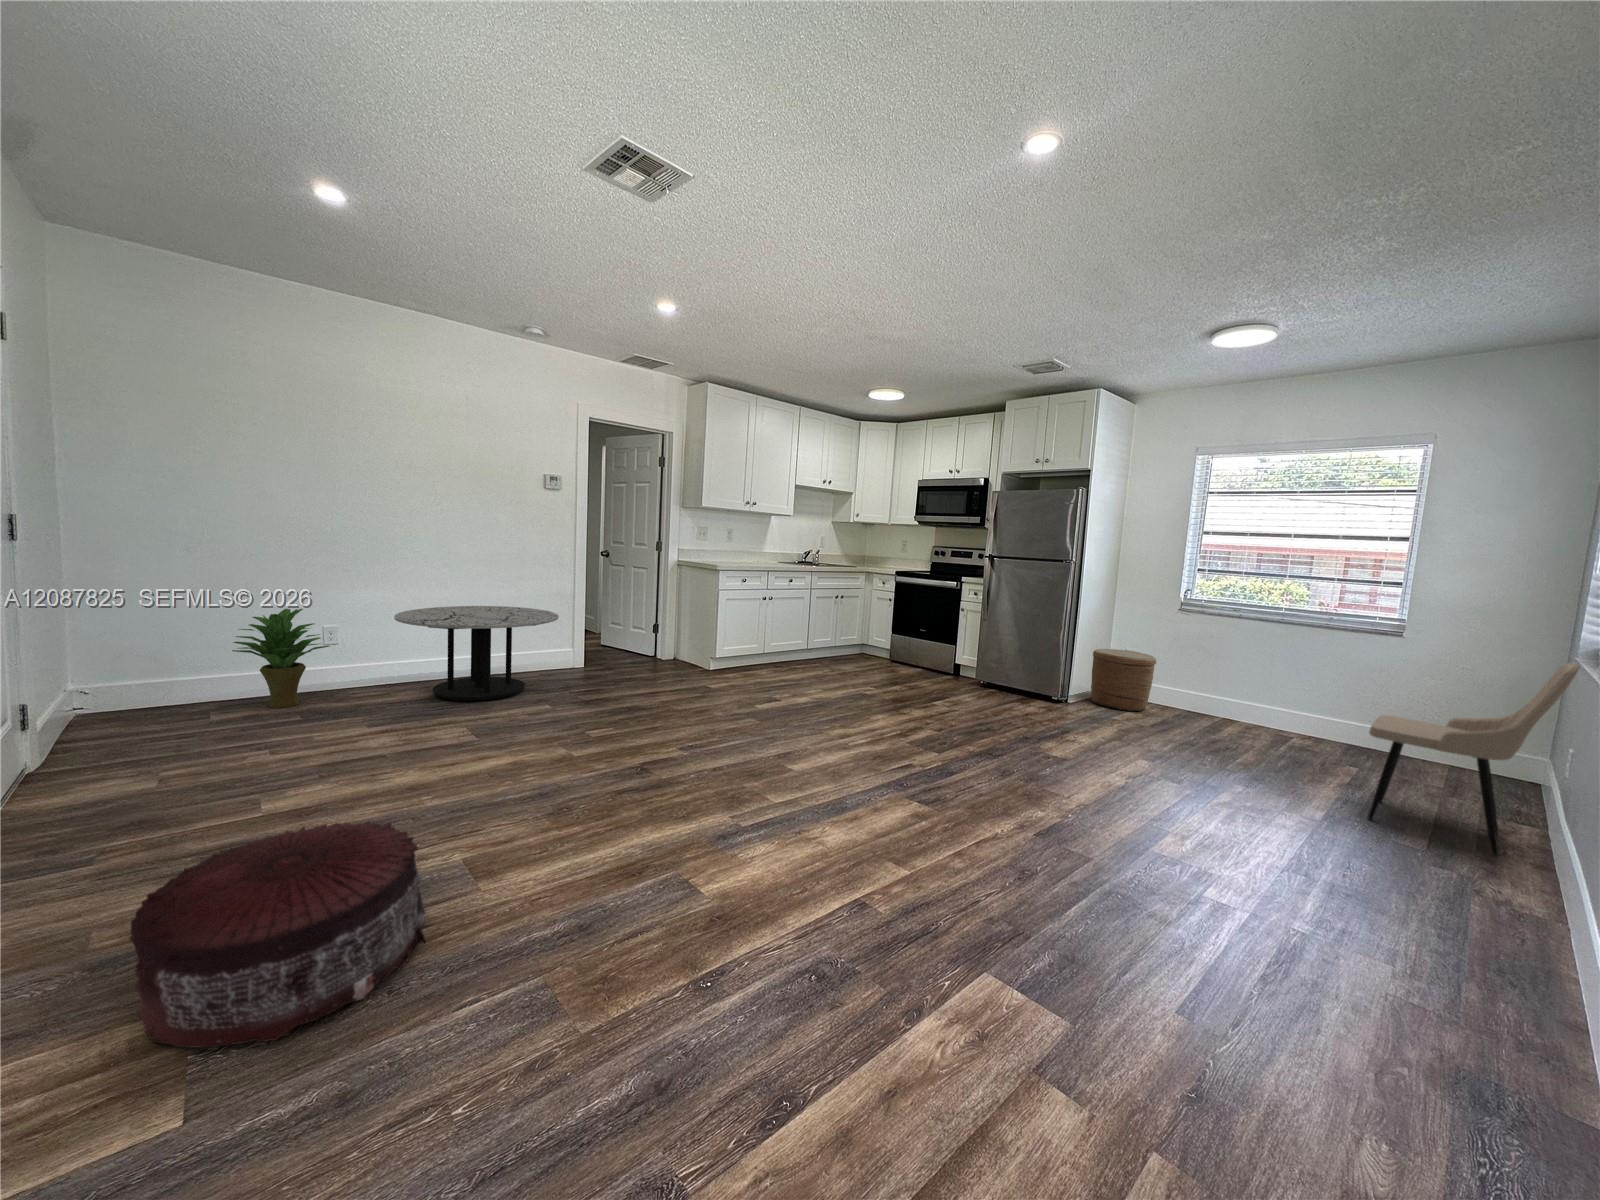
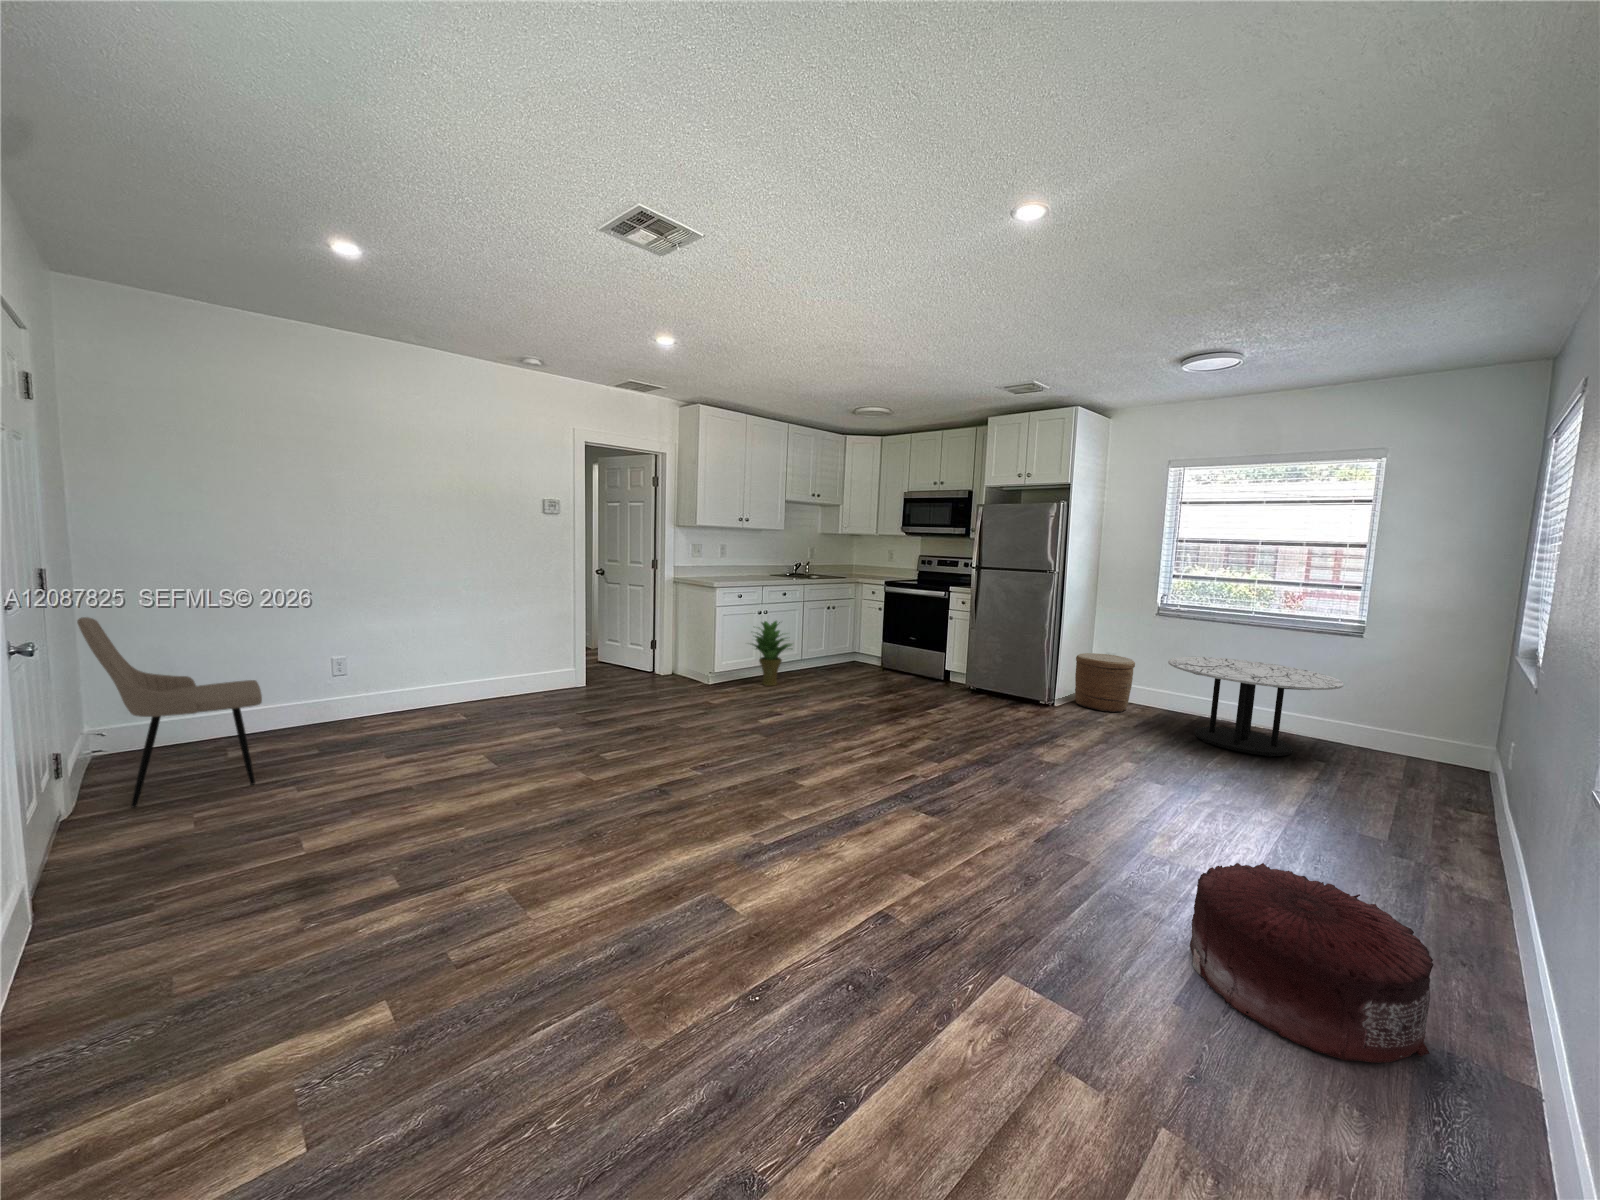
coffee table: present [394,606,559,702] -> present [1168,657,1344,757]
potted plant: present [232,609,330,708] -> present [752,621,792,686]
dining chair: present [1368,663,1580,856] -> present [77,617,262,807]
pouf: present [130,822,425,1048] -> present [1190,863,1433,1063]

